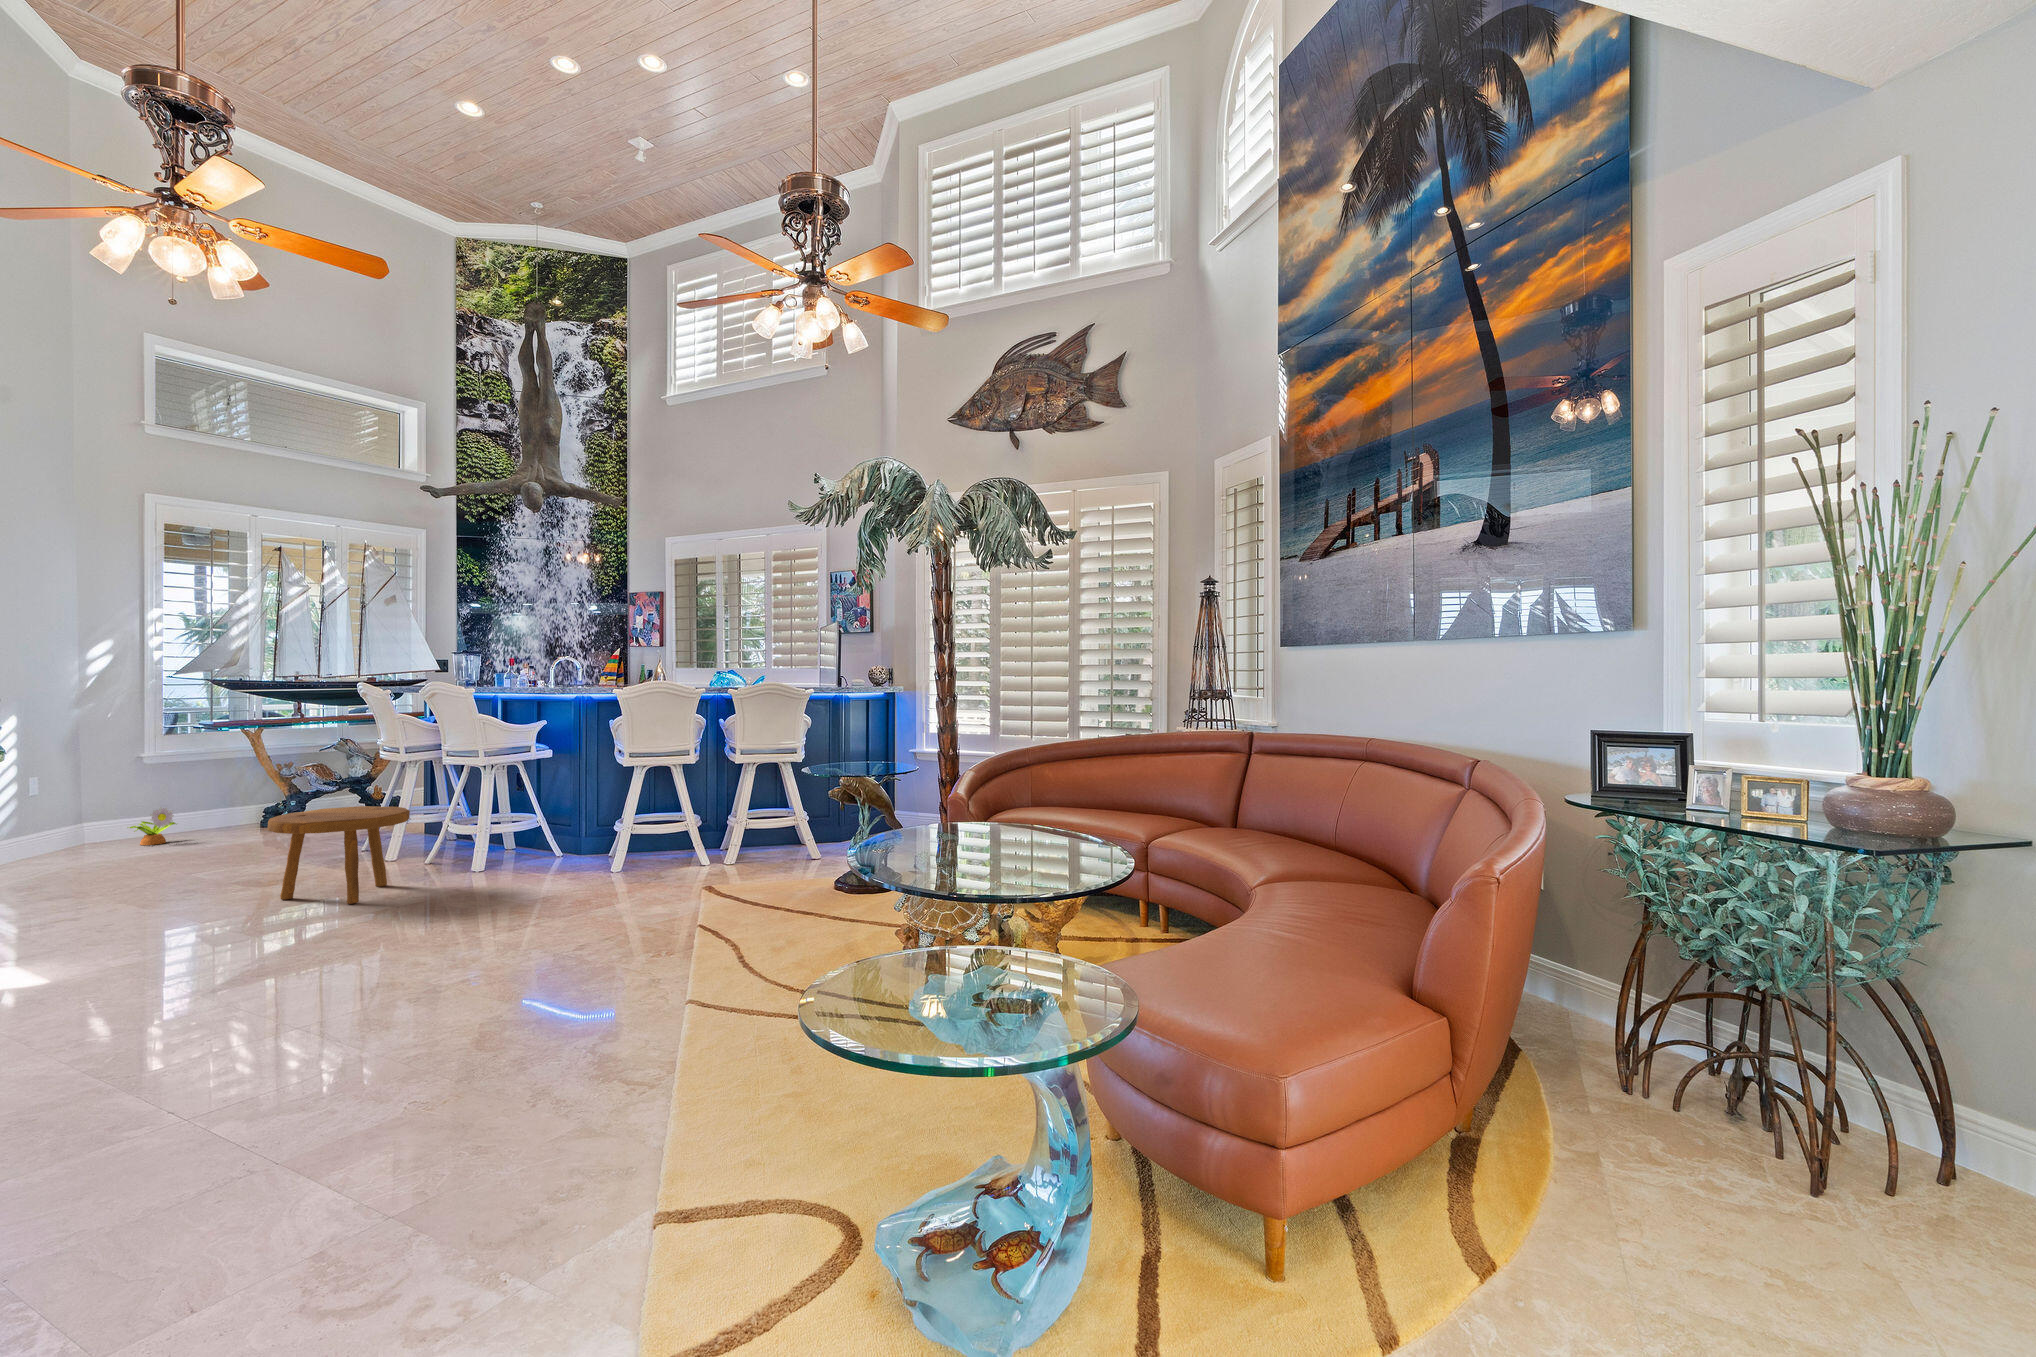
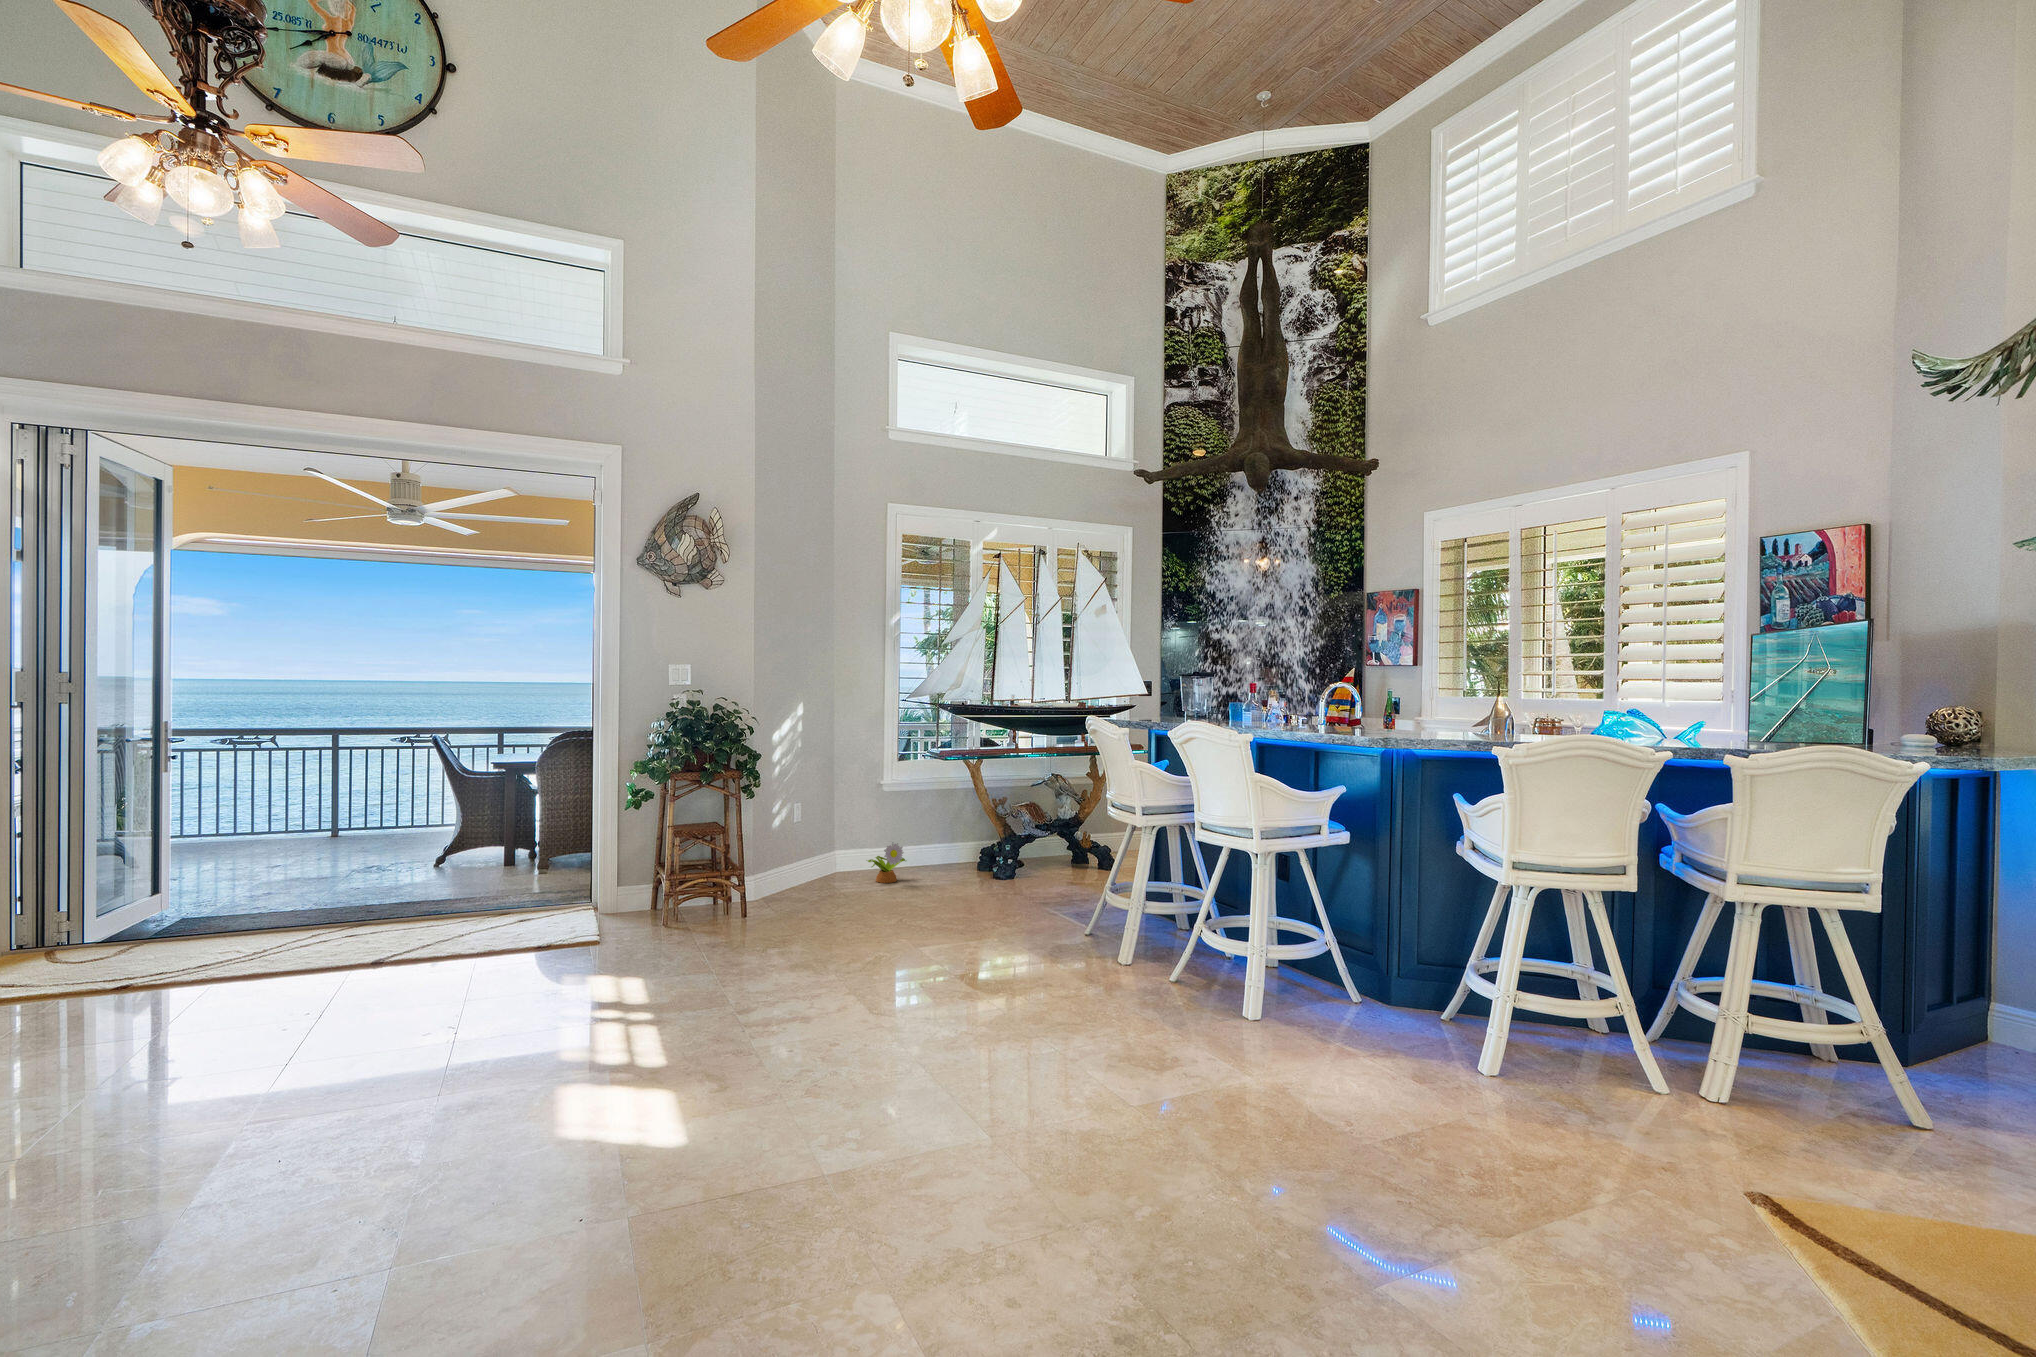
footstool: present [268,806,410,904] -> none [1002,905,1176,1079]

